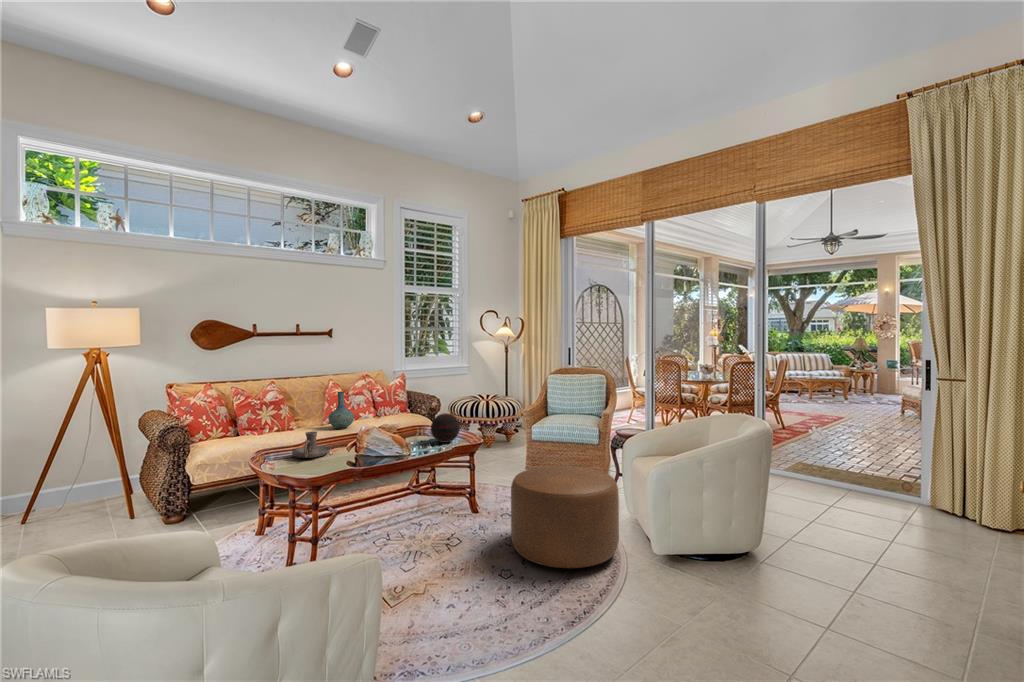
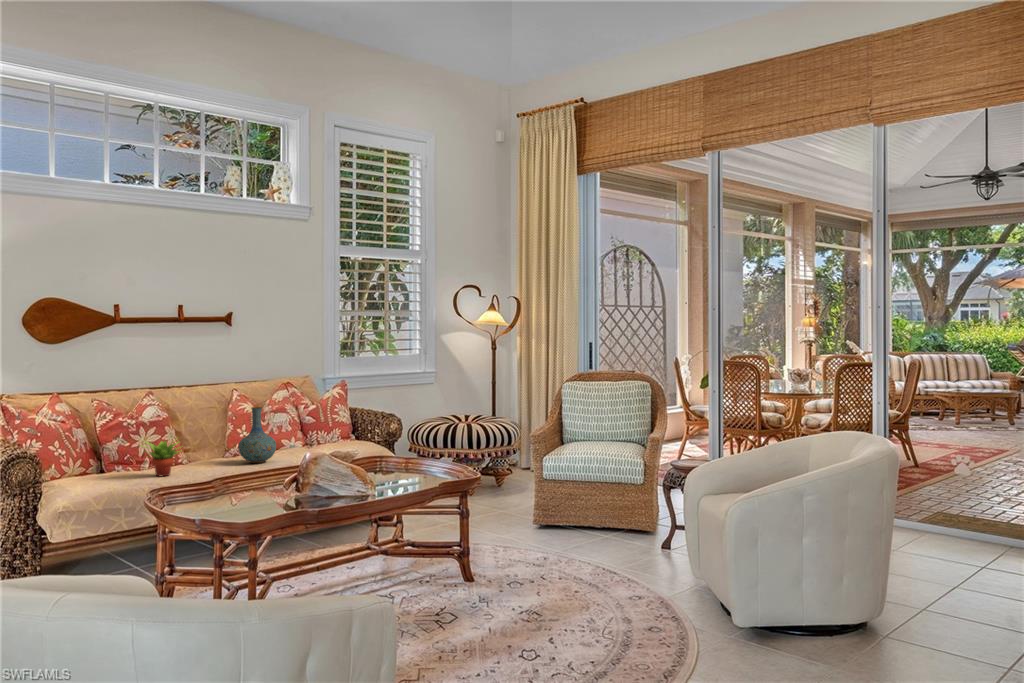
succulent plant: none [258,412,289,439] -> present [148,441,179,476]
decorative orb: present [431,413,460,443] -> none [403,436,446,478]
candle holder: present [292,431,331,458] -> none [206,461,261,498]
ottoman: present [511,466,619,568] -> none [529,507,680,639]

